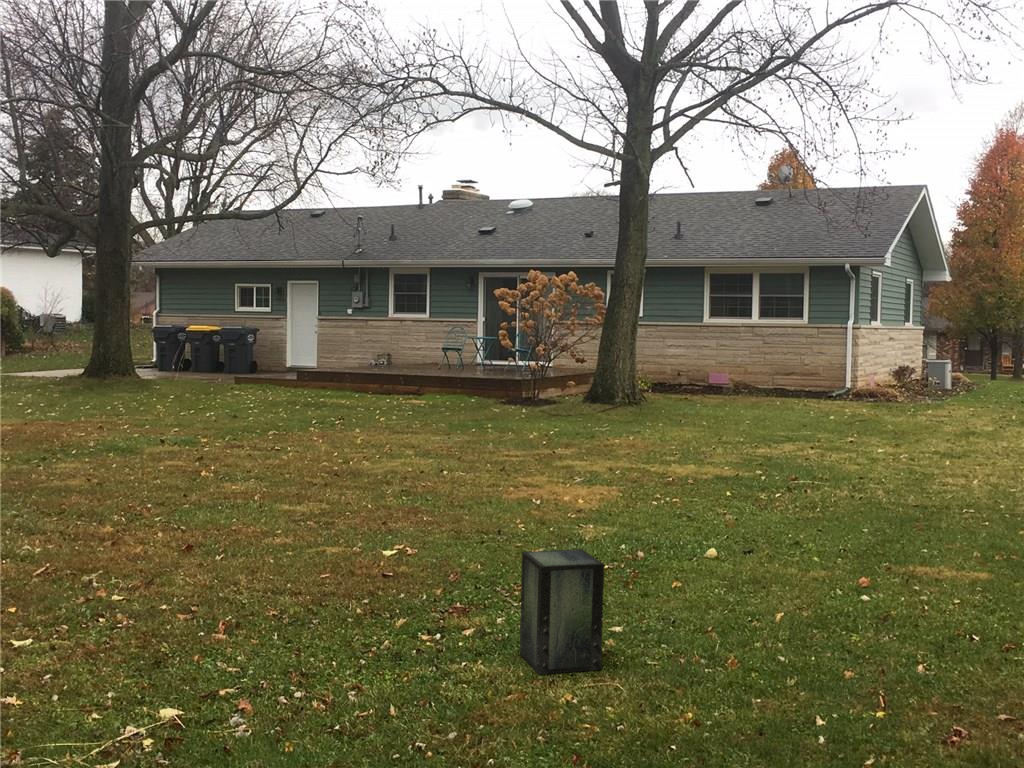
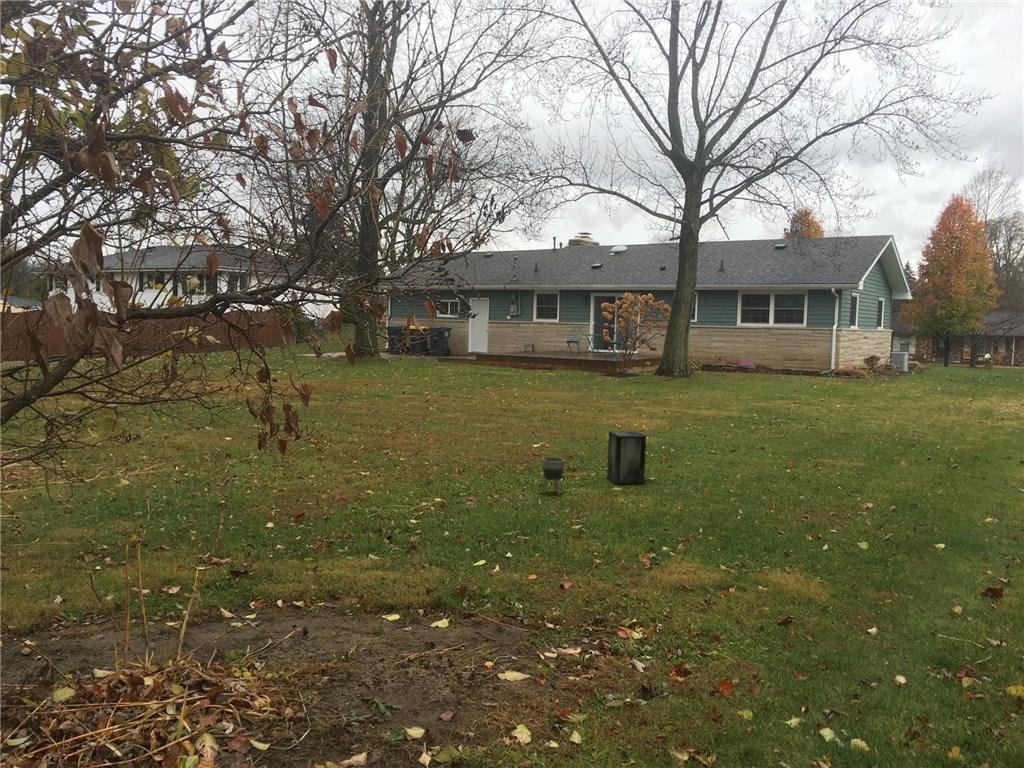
planter: none [369,627,423,720] -> present [542,457,565,495]

